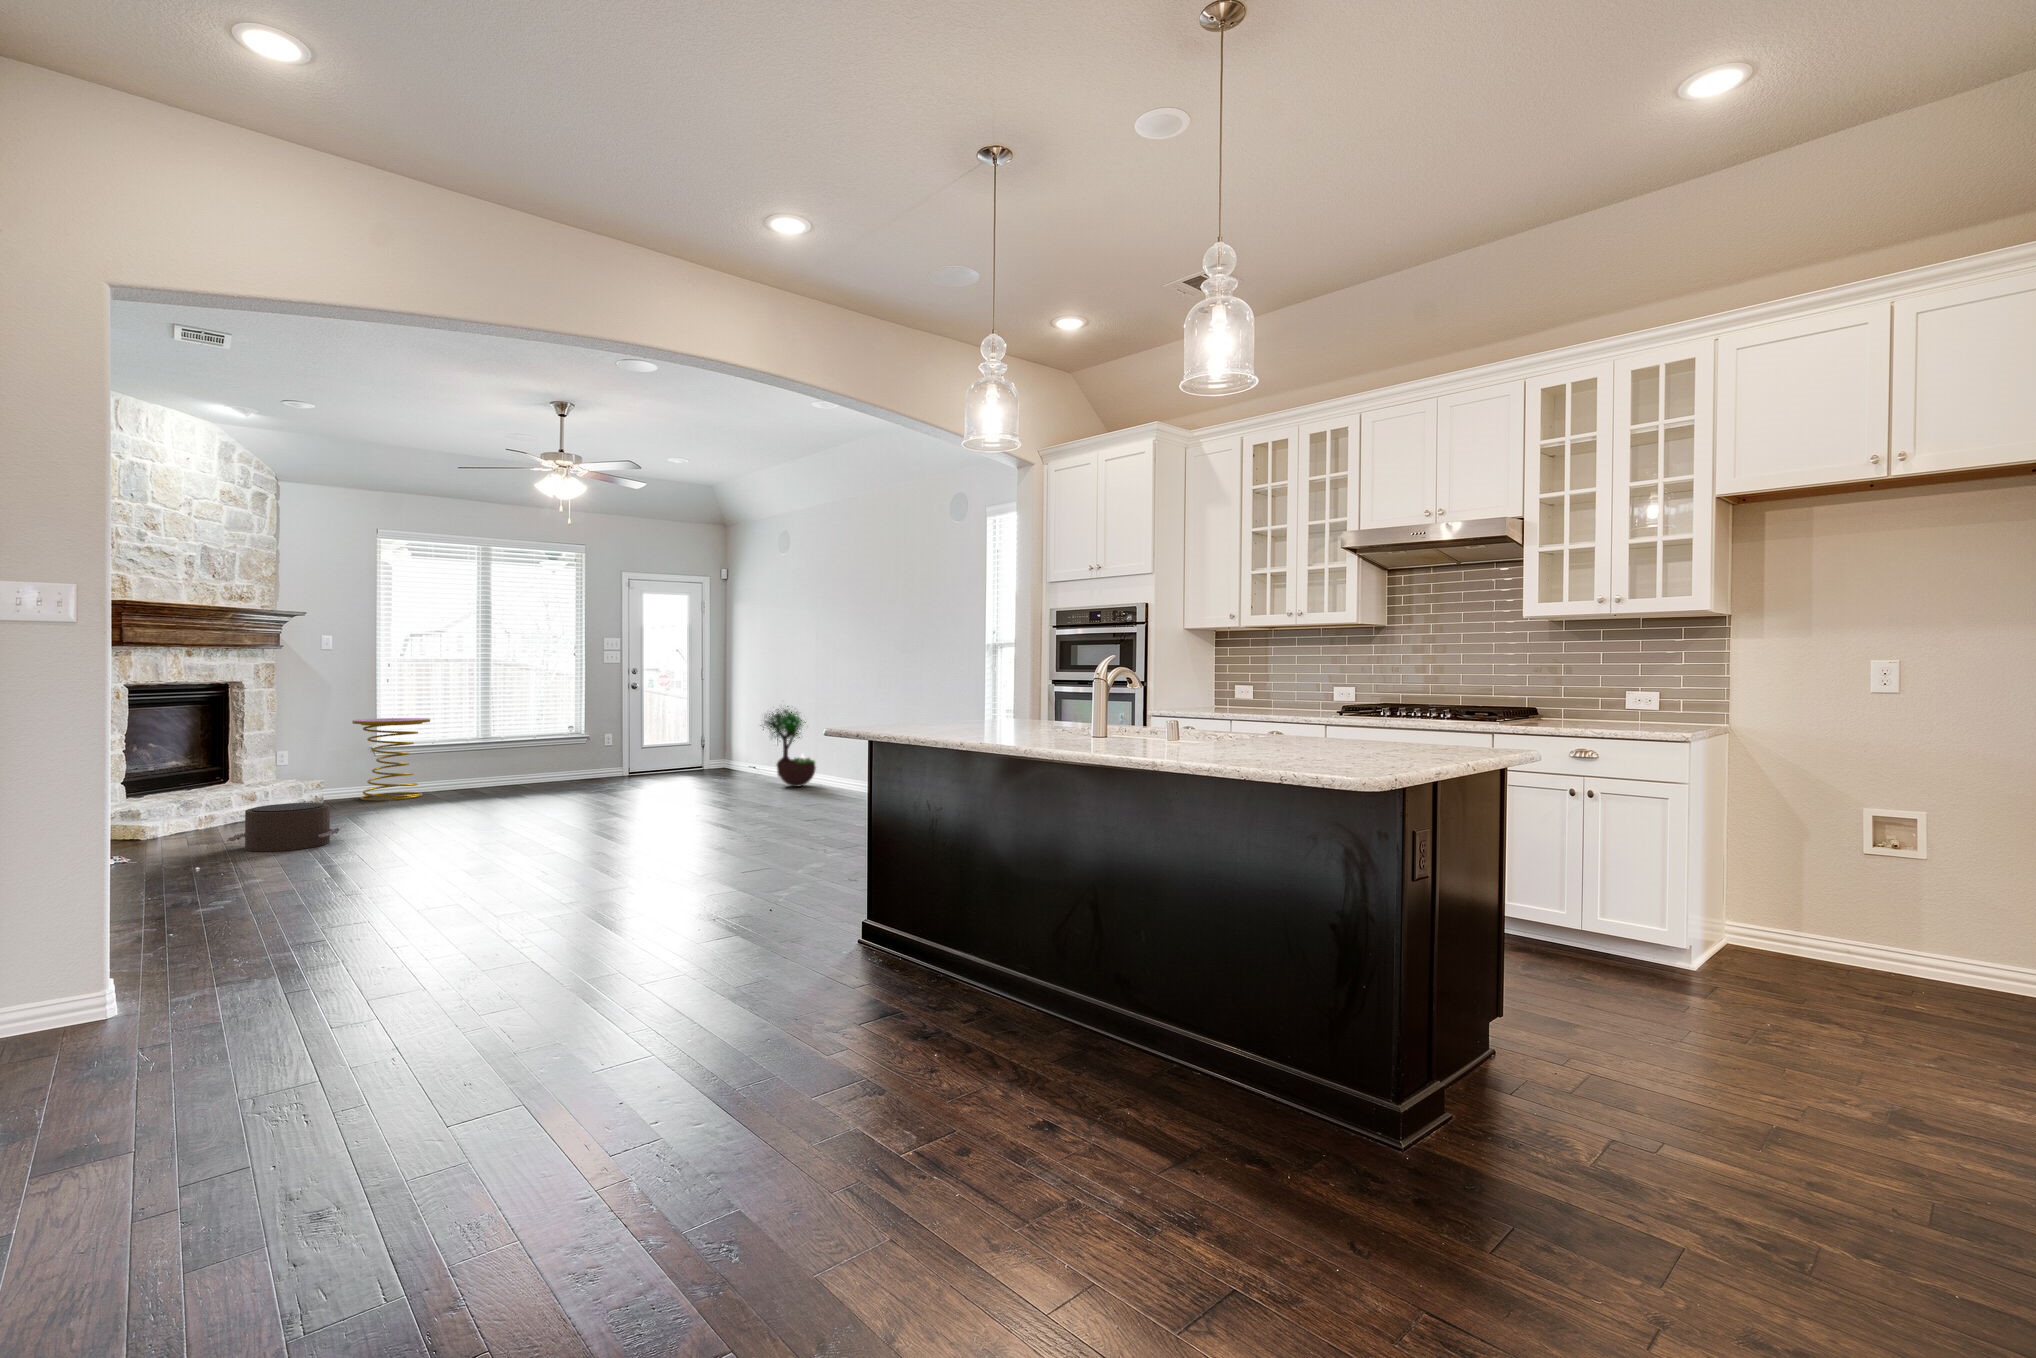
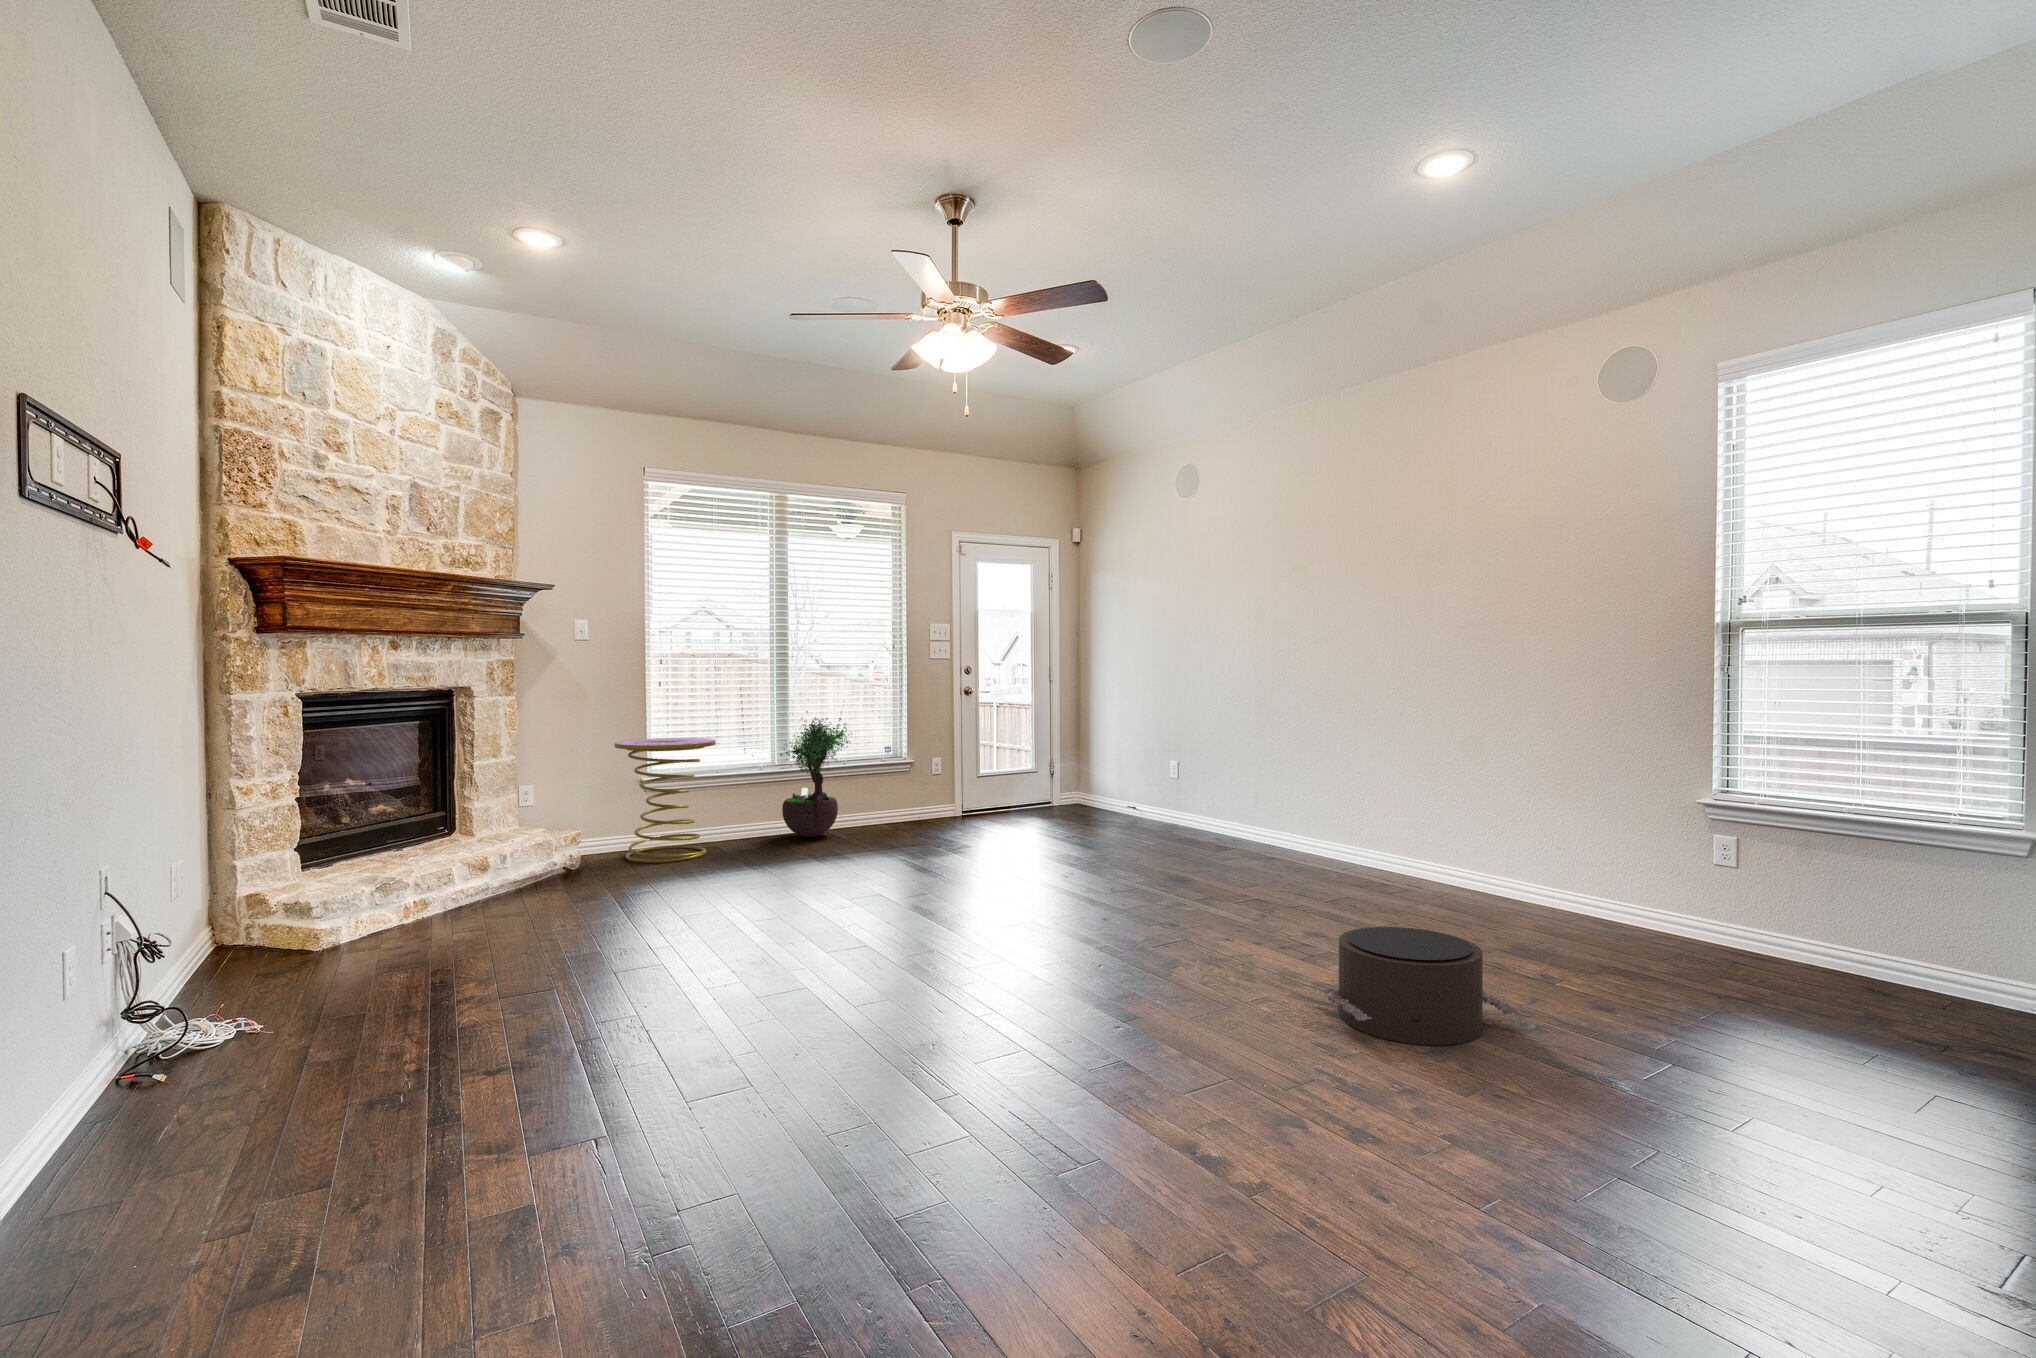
potted tree: present [760,706,816,787] -> present [781,711,852,837]
pouf: present [227,803,340,852] -> present [1322,927,1519,1045]

